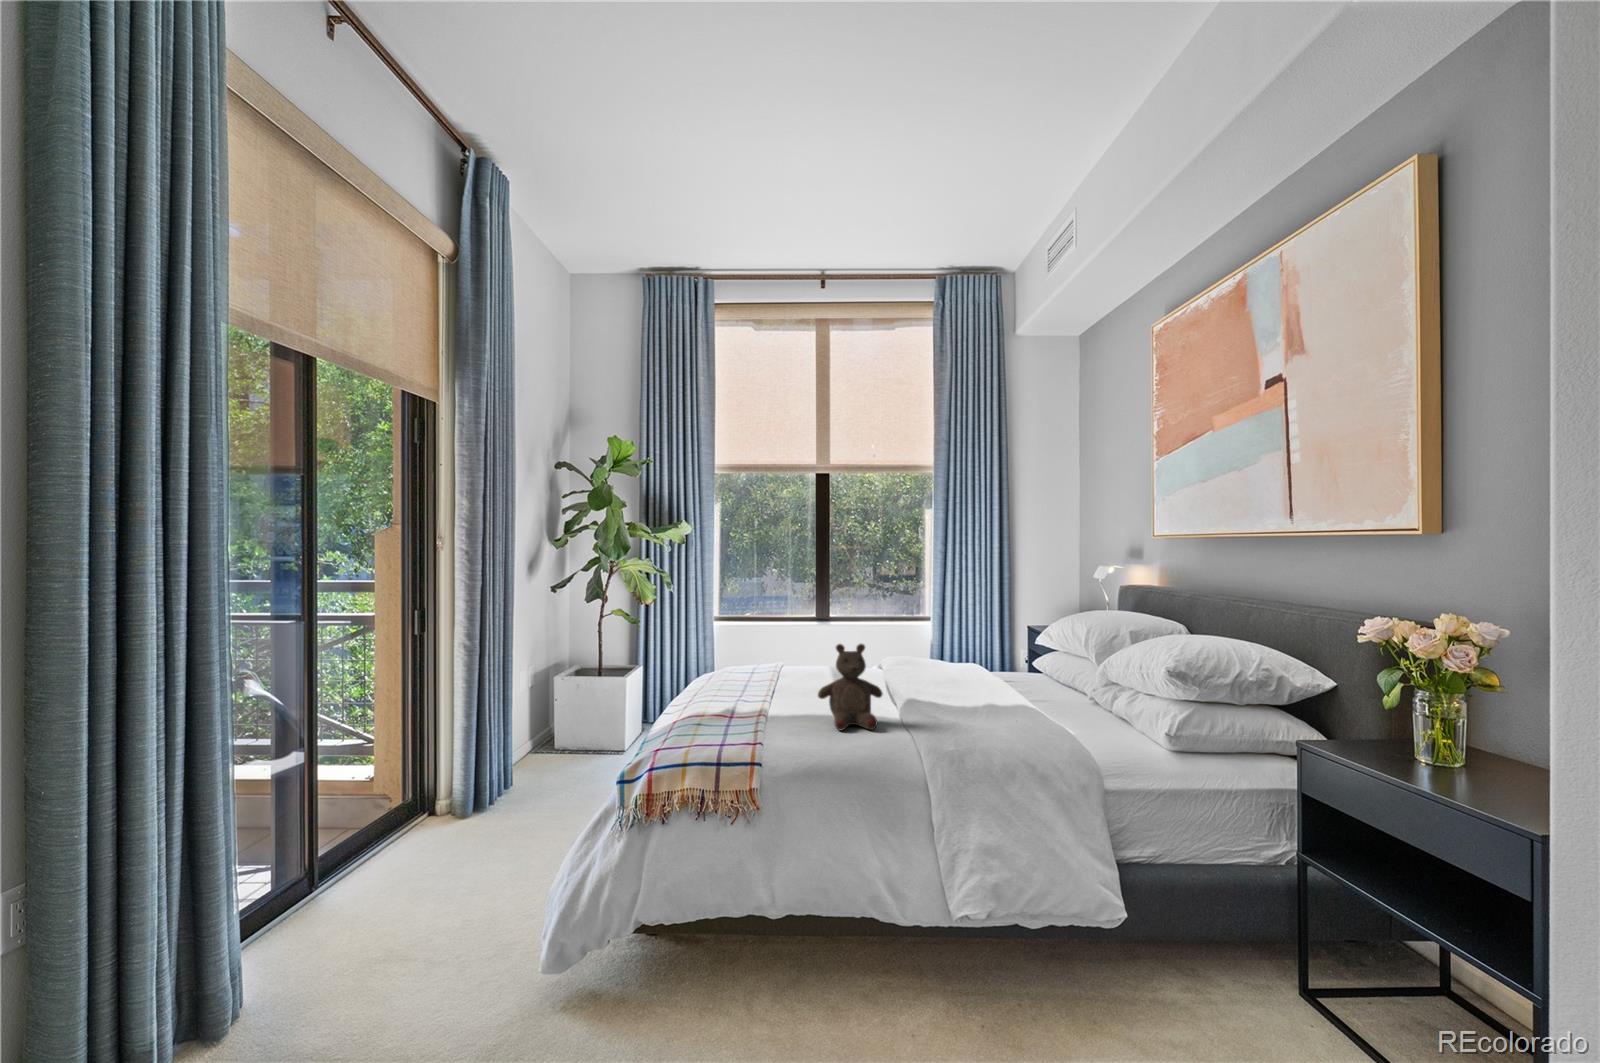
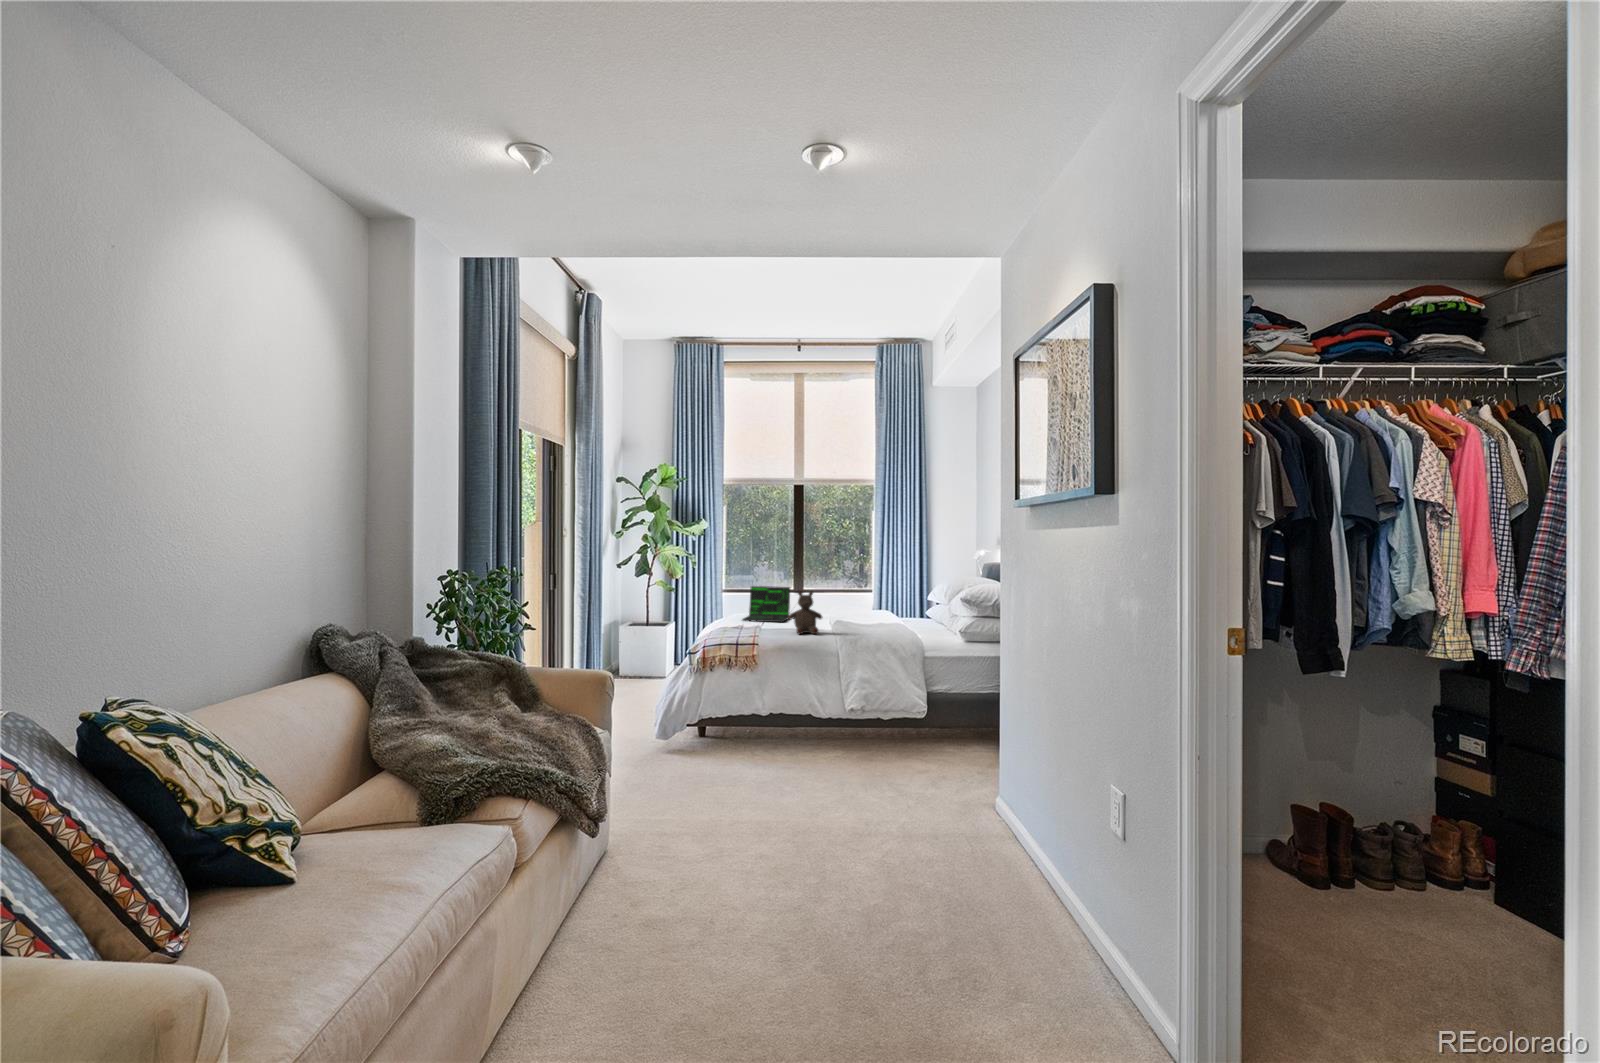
laptop: none [733,627,834,693] -> present [742,586,790,622]

